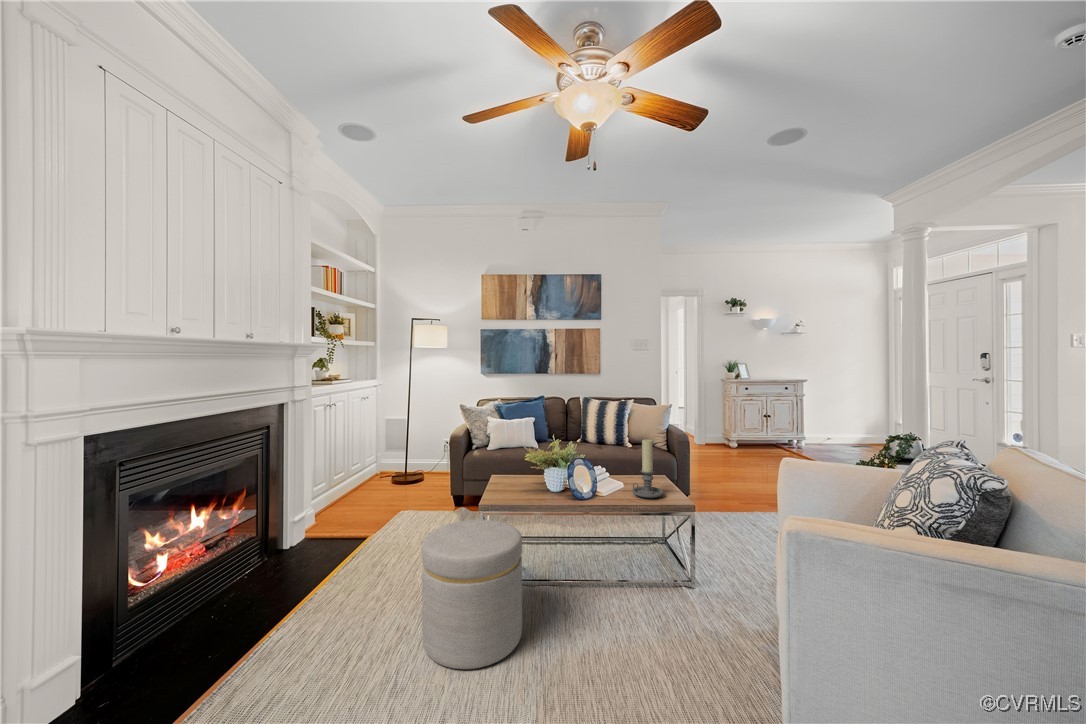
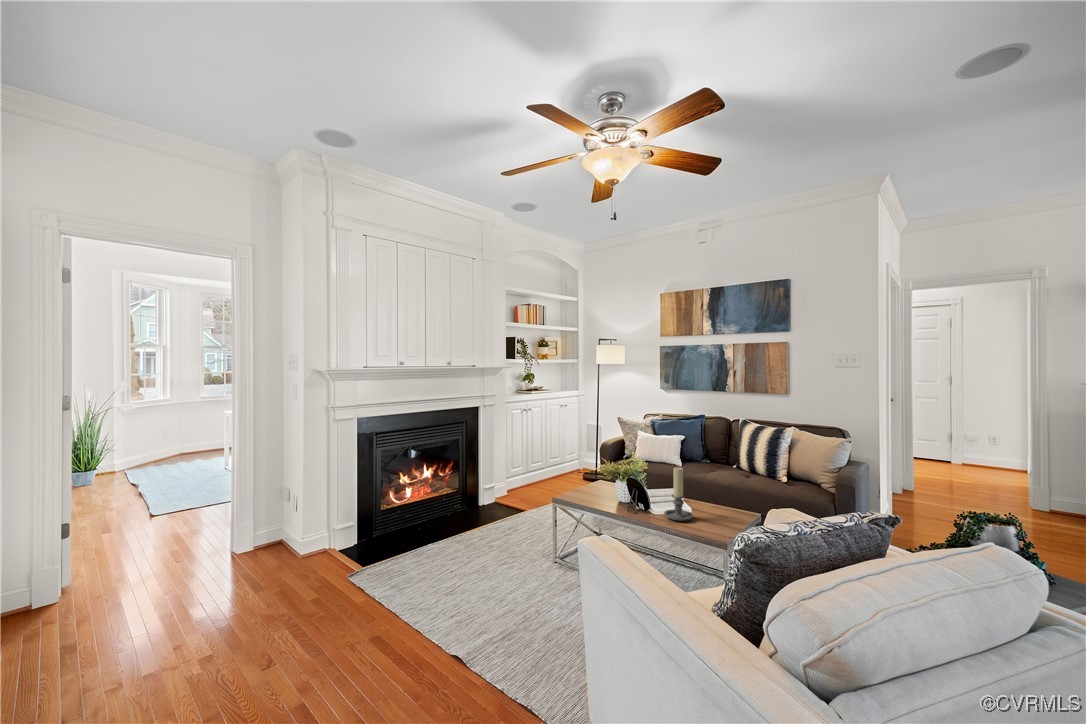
ottoman: present [422,520,522,669] -> none [490,503,557,595]

